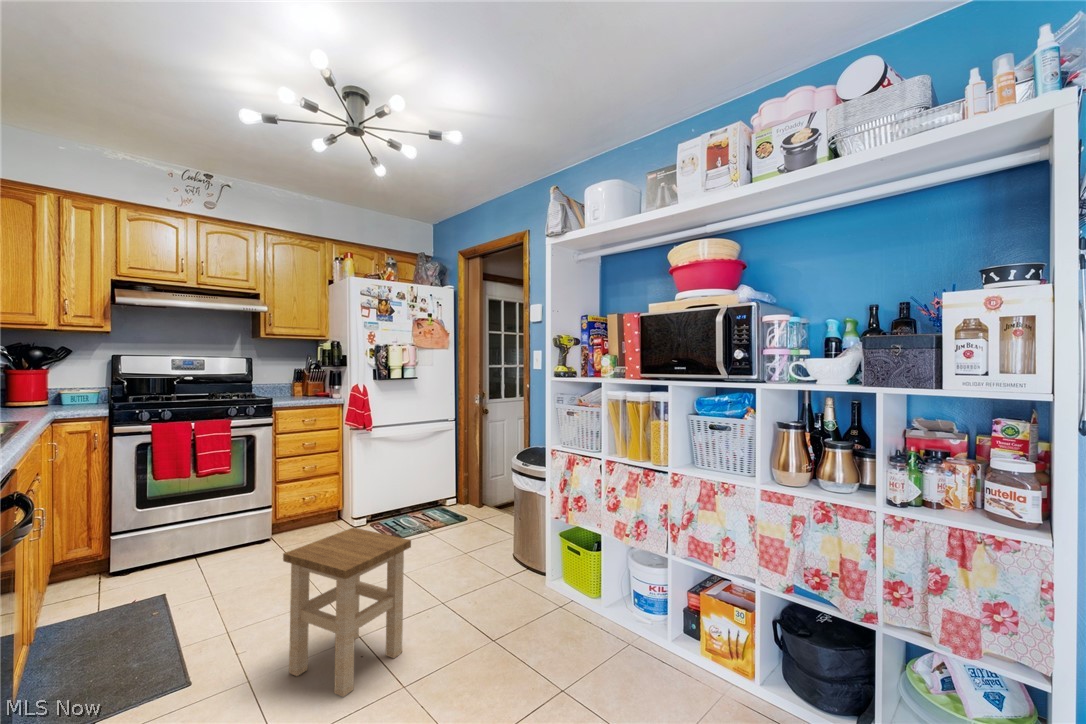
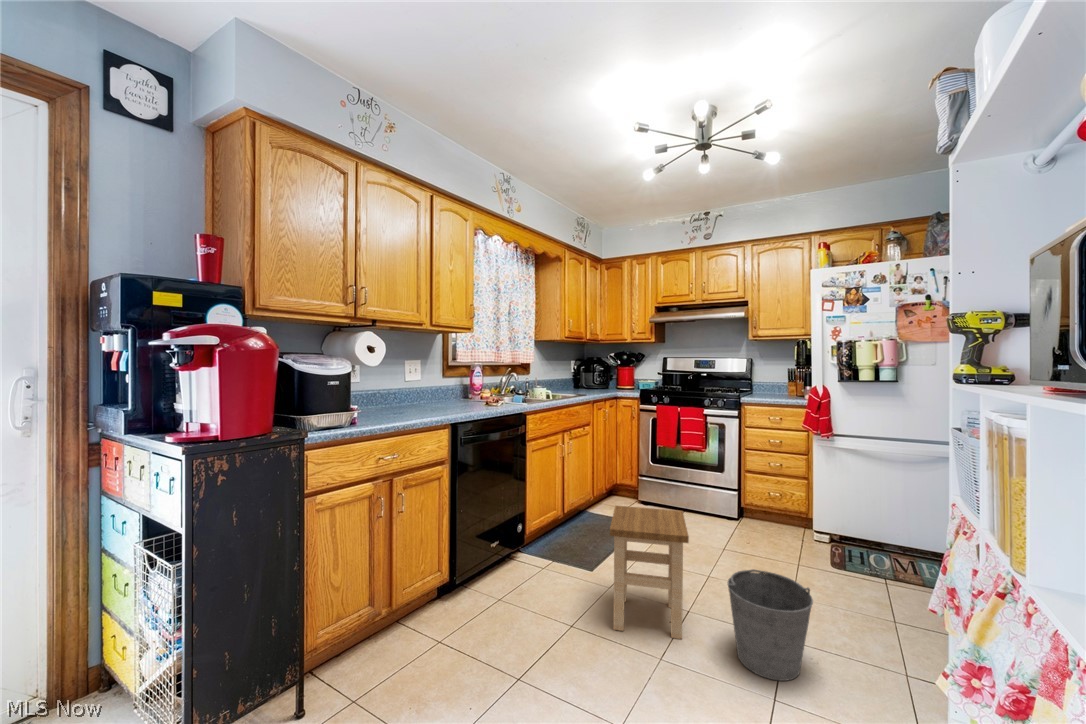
bucket: none [430,541,497,632] -> present [728,569,813,681]

